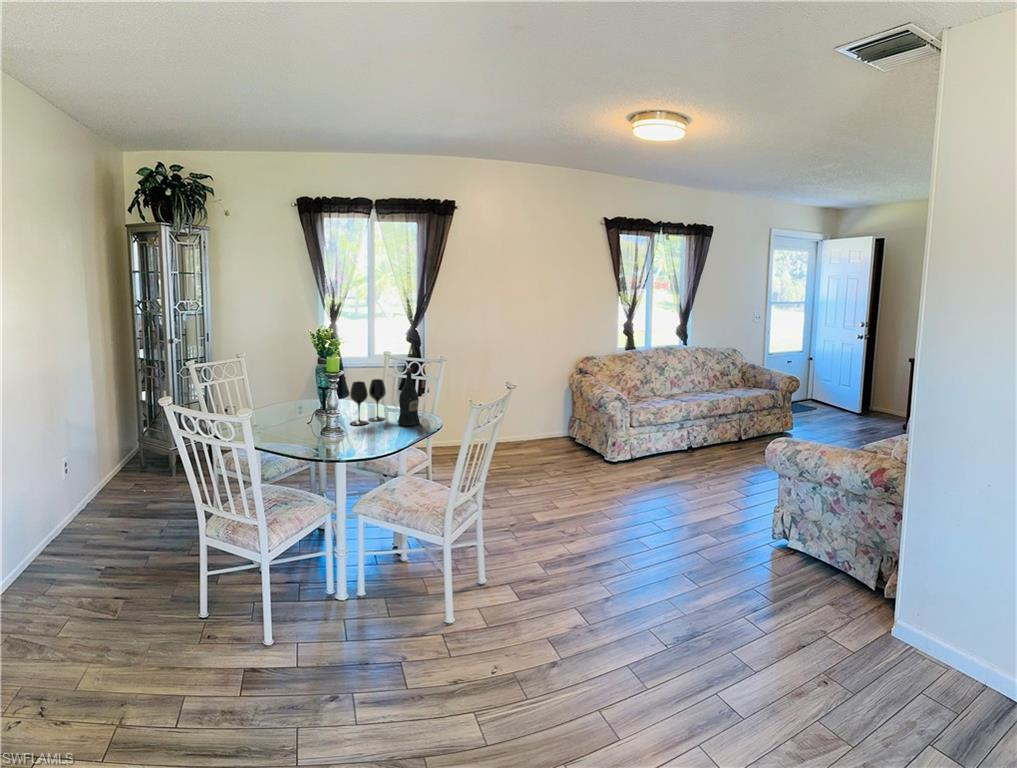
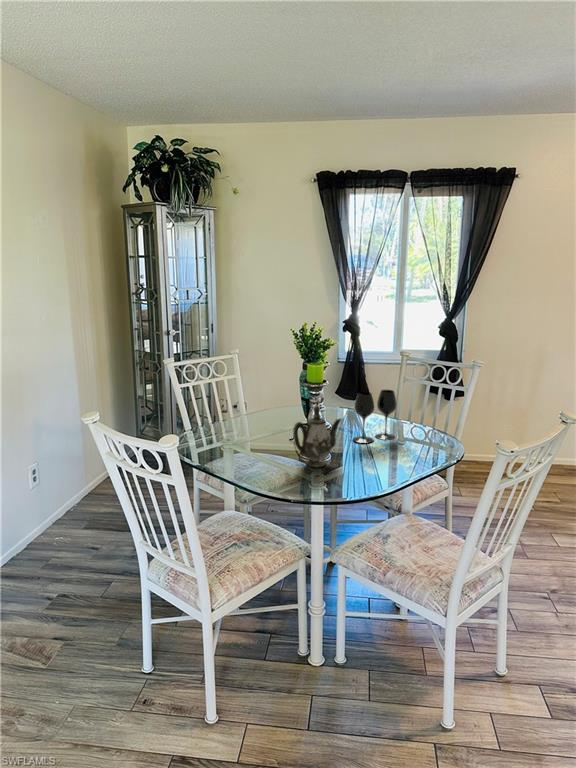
wine bottle: present [398,368,420,426] -> none [407,380,434,452]
teapot: none [303,390,344,445] -> present [293,405,341,467]

